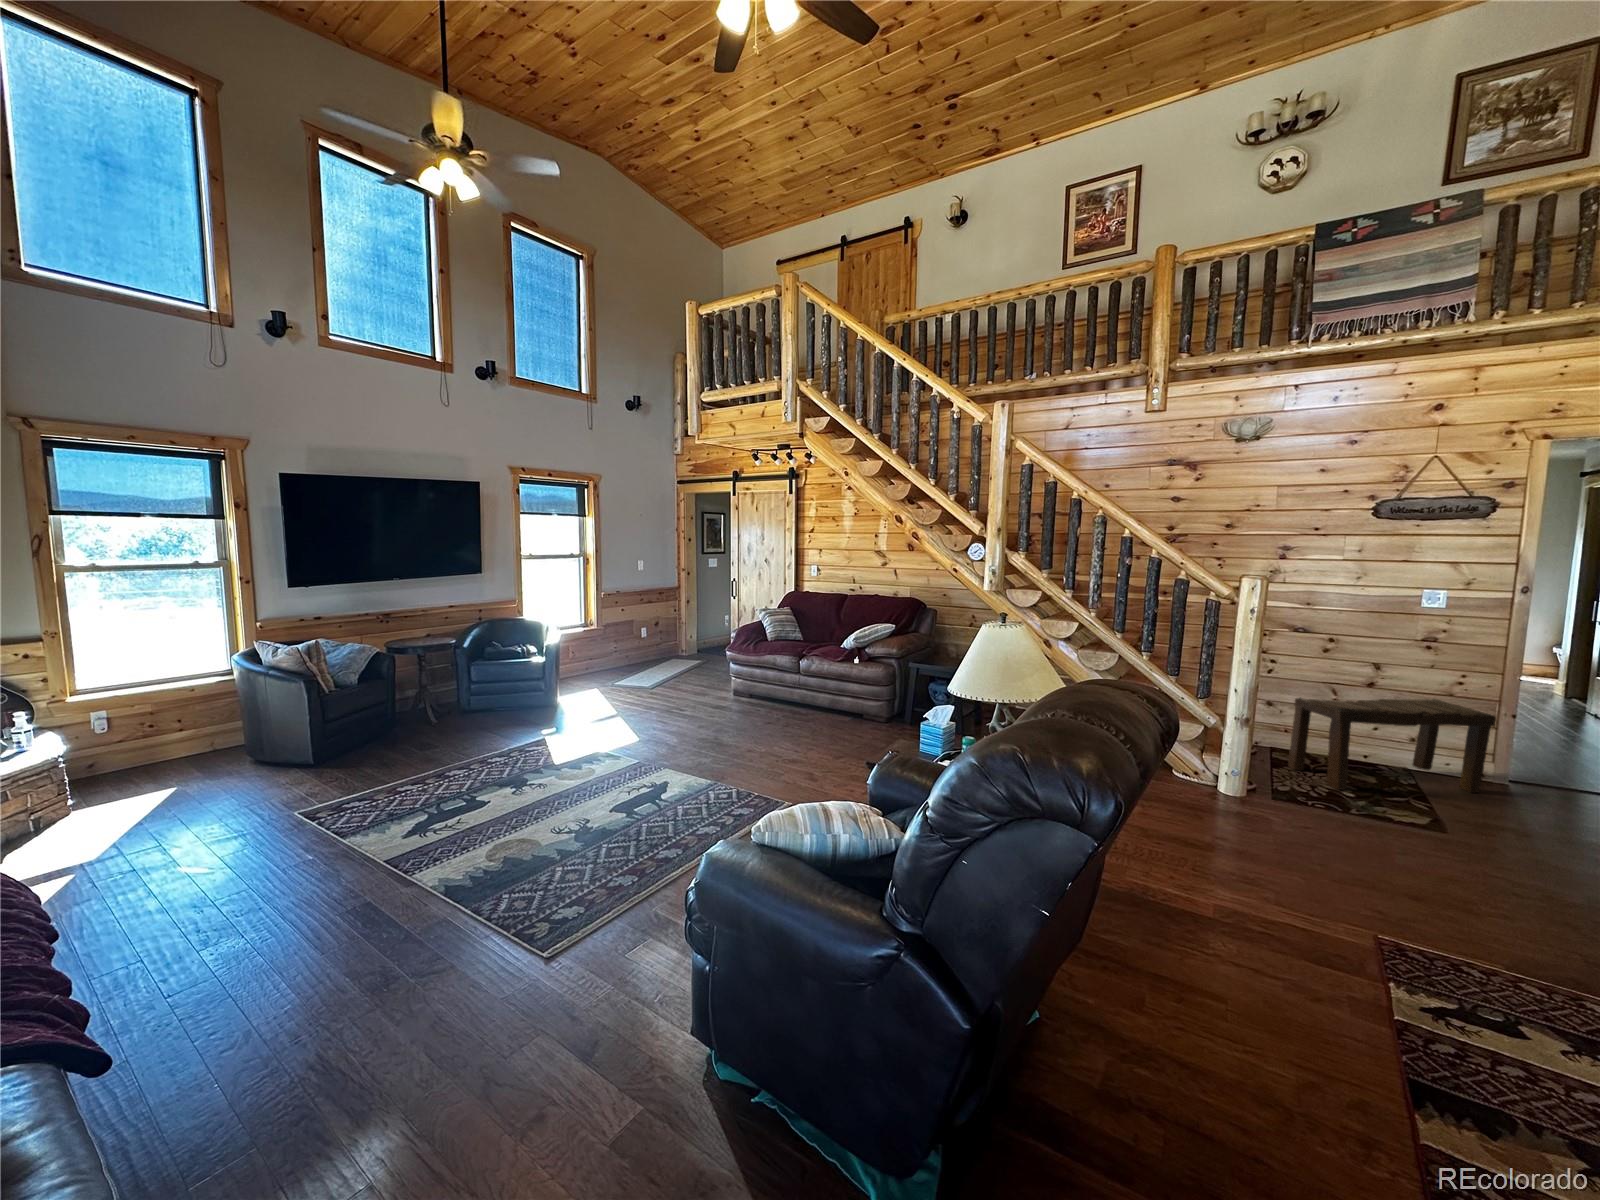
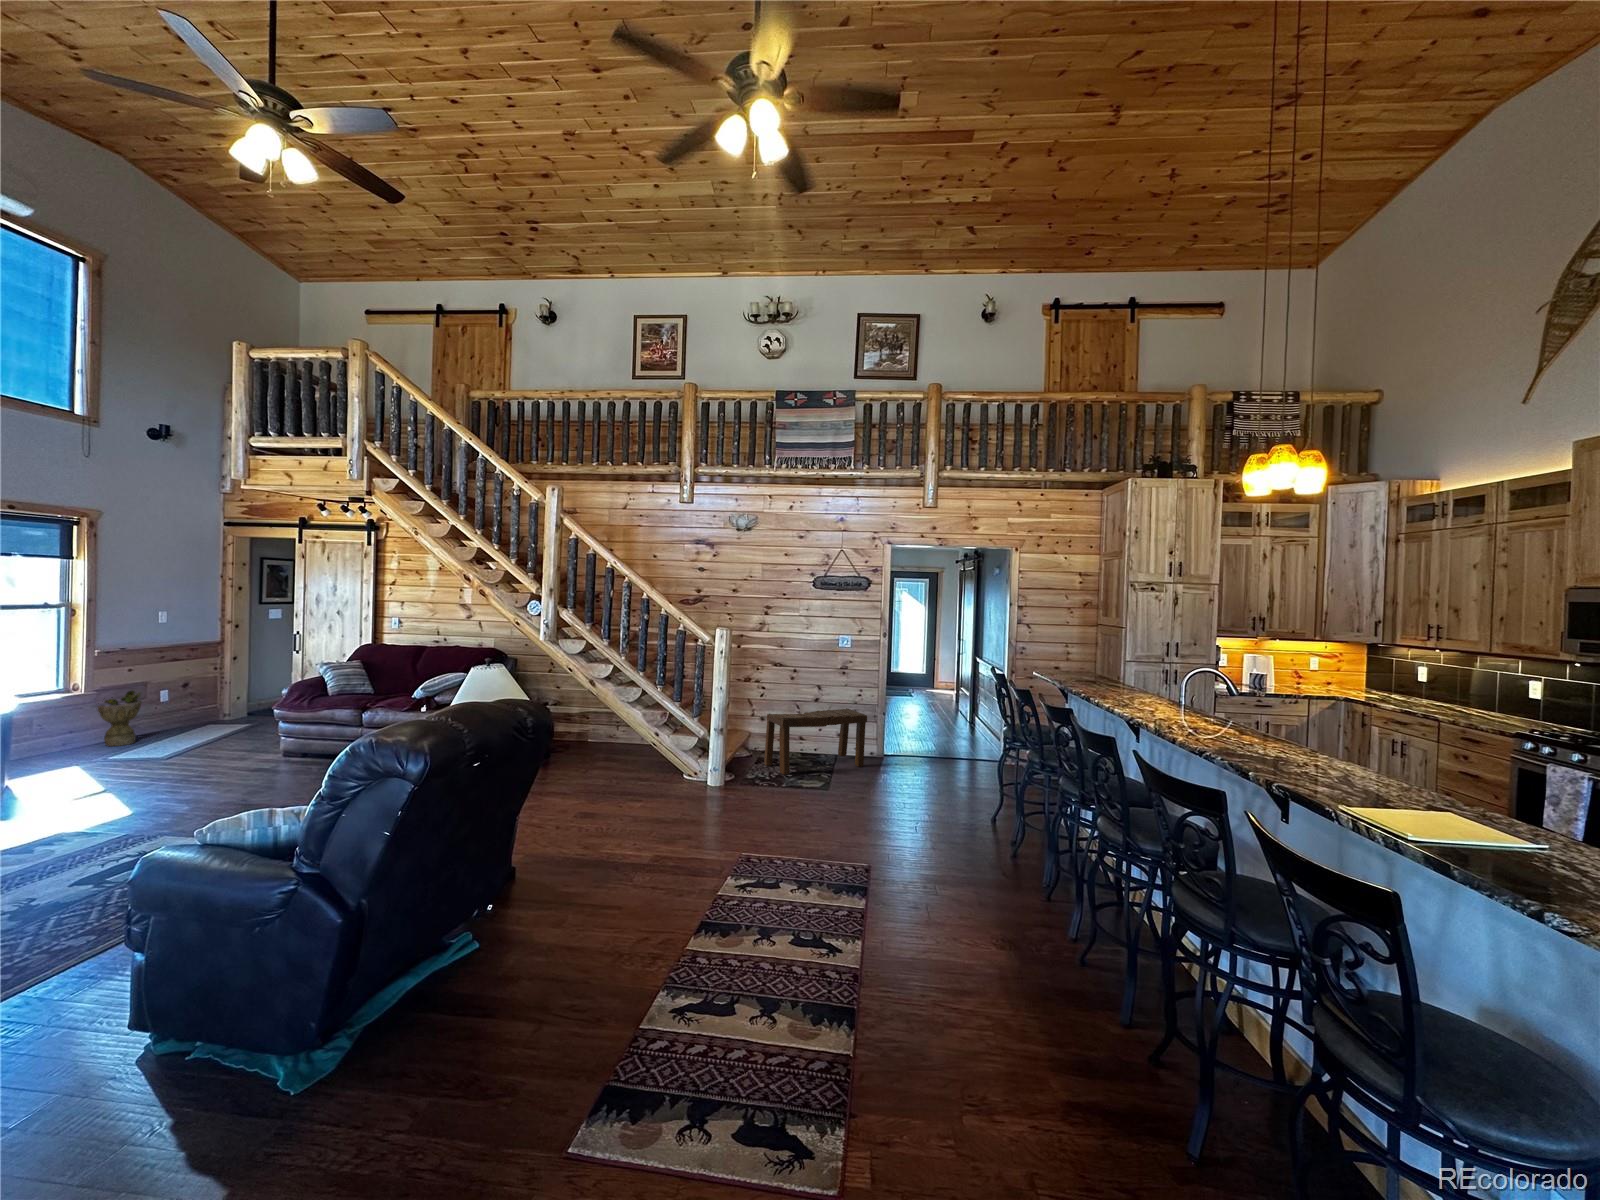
planter: none [606,626,634,672] -> present [98,691,142,746]

